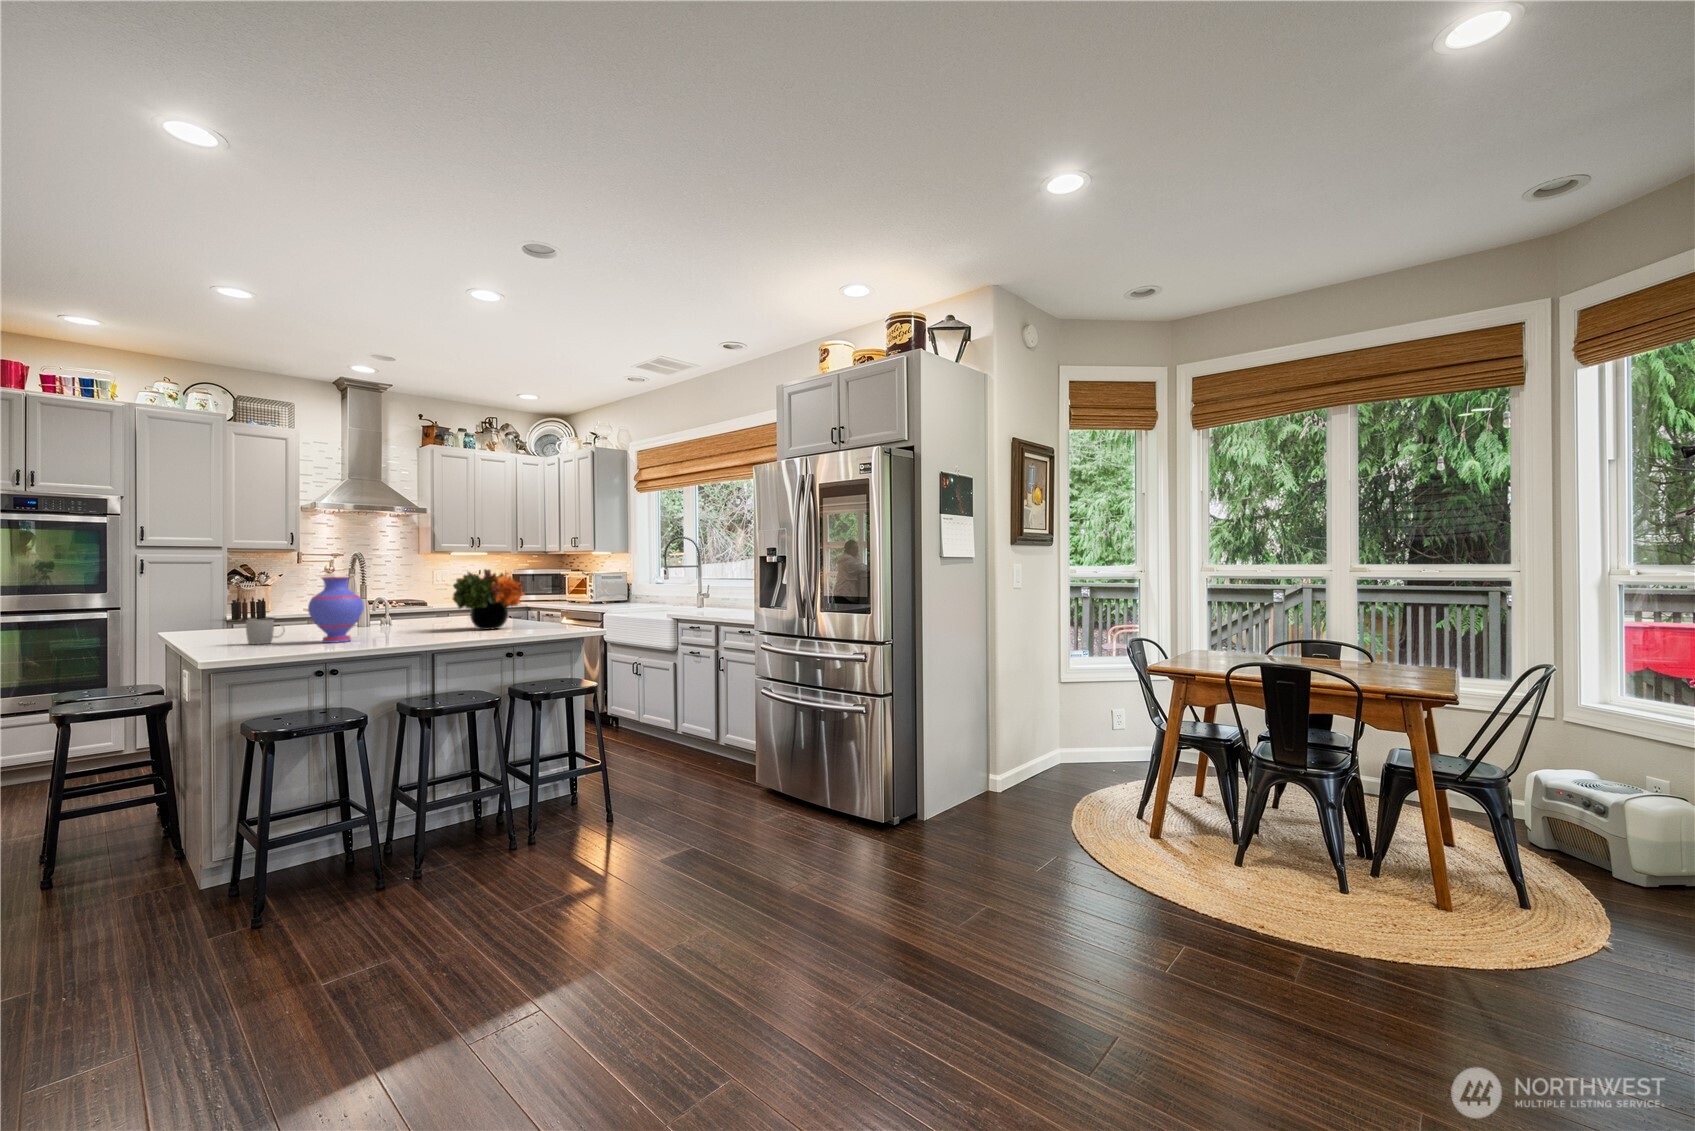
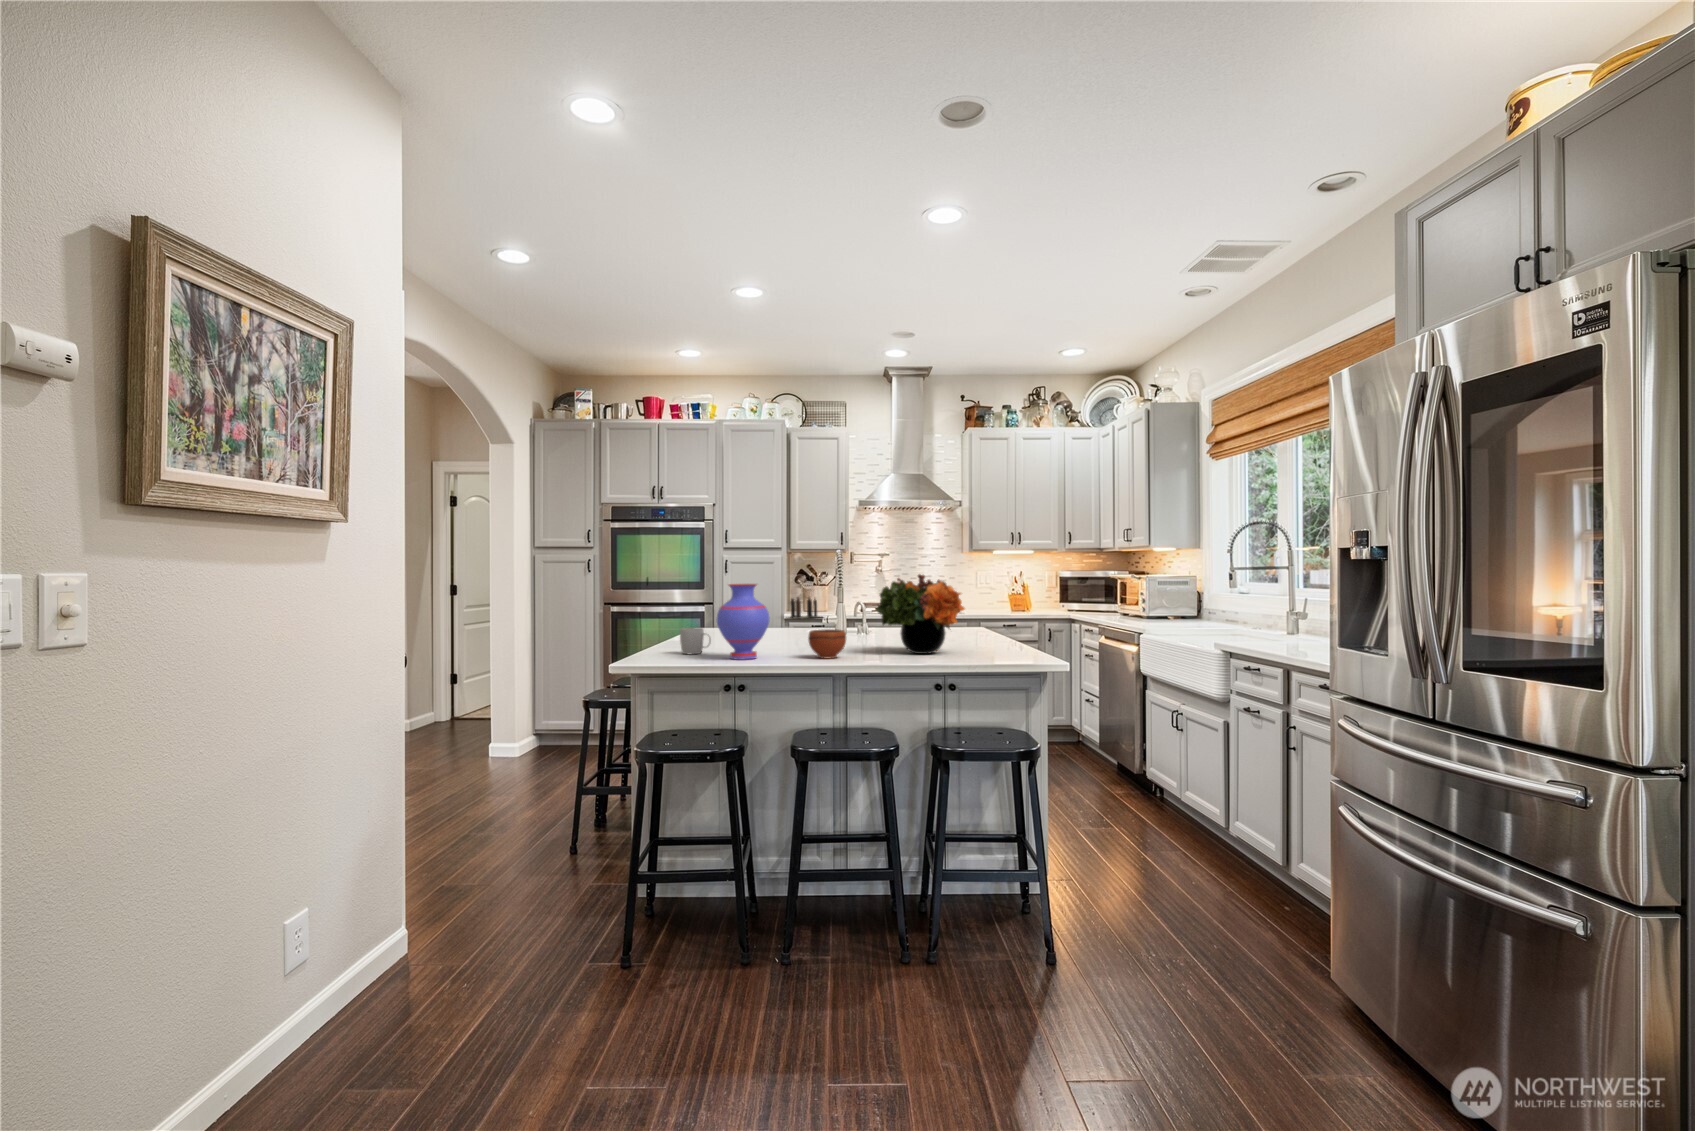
bowl: none [400,614,436,637] -> present [808,629,846,659]

